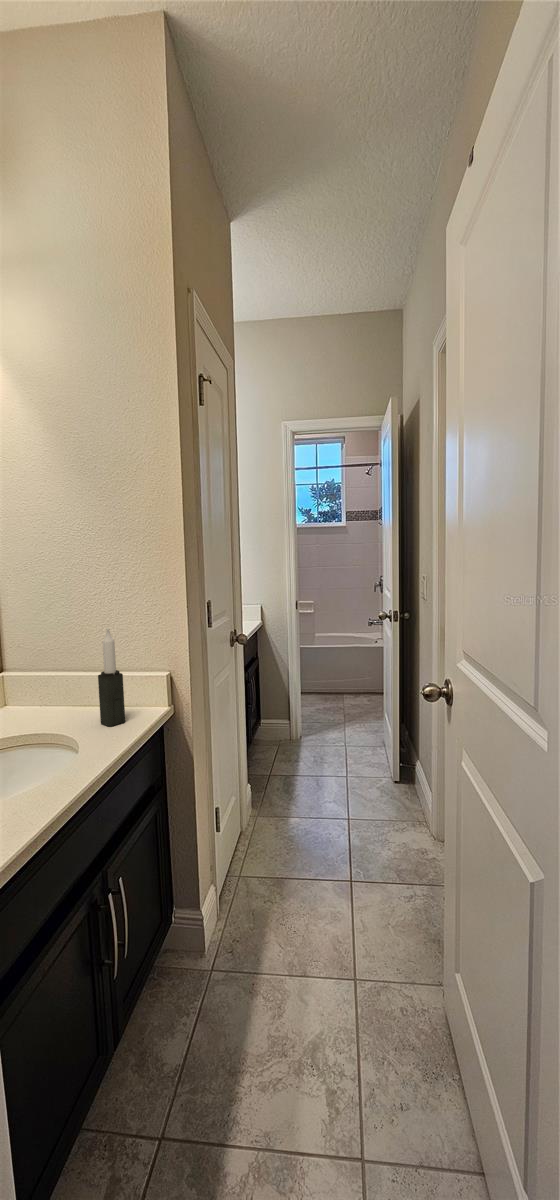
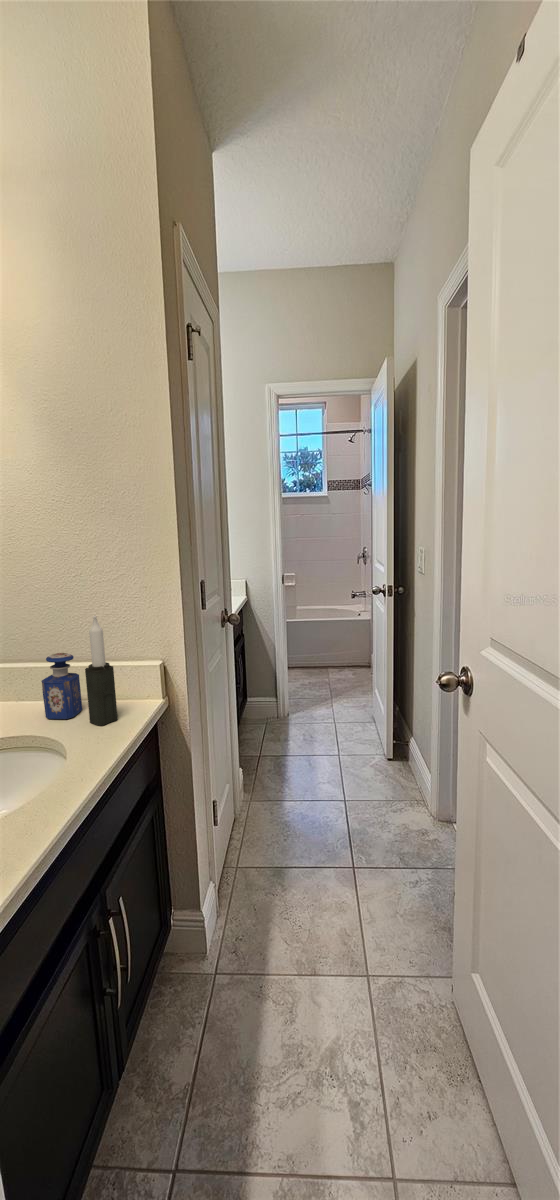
perfume bottle: none [60,662,95,720] -> present [41,653,82,719]

